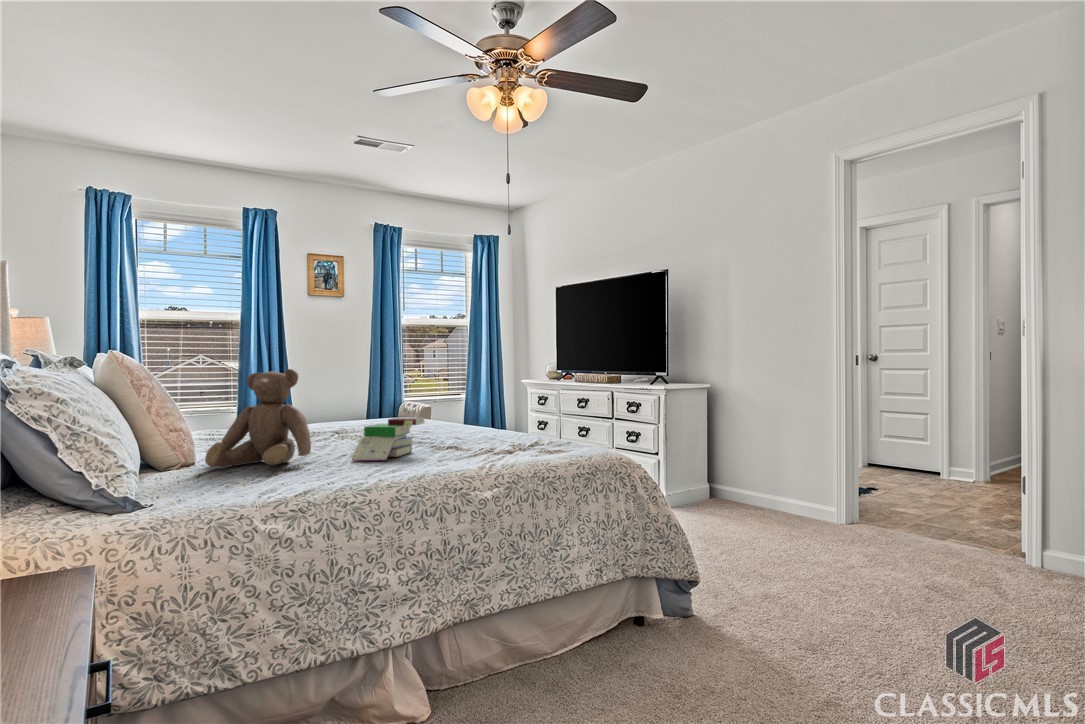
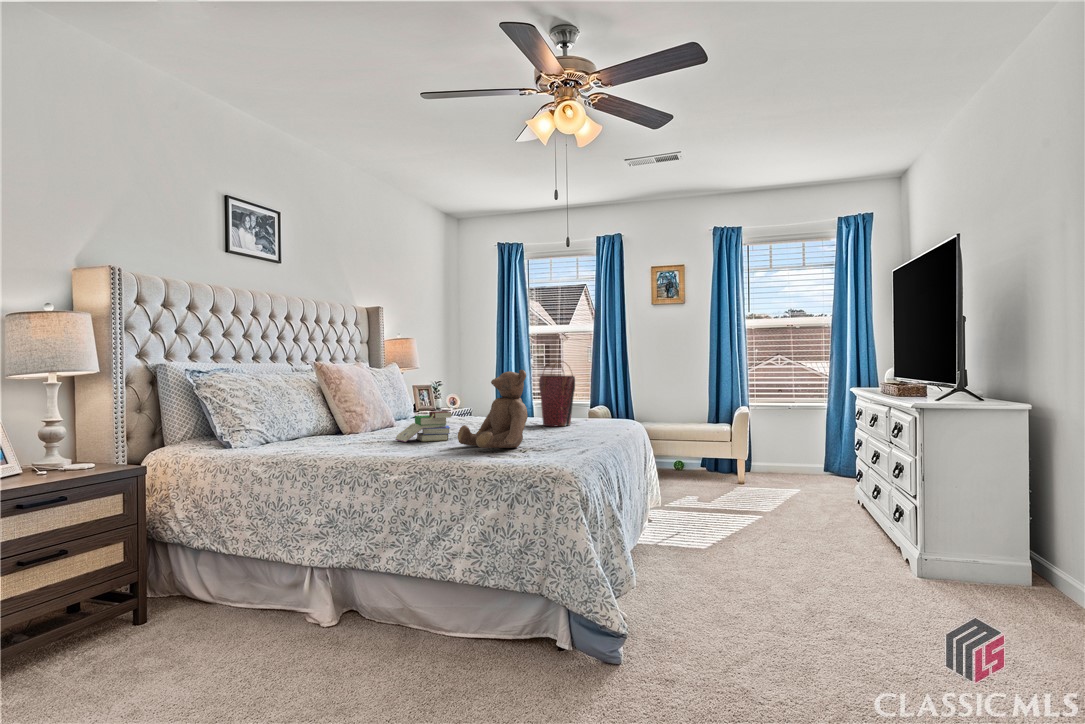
handbag: none [387,356,438,429] -> present [539,361,575,426]
teddy bear: present [205,369,311,467] -> present [458,370,528,448]

